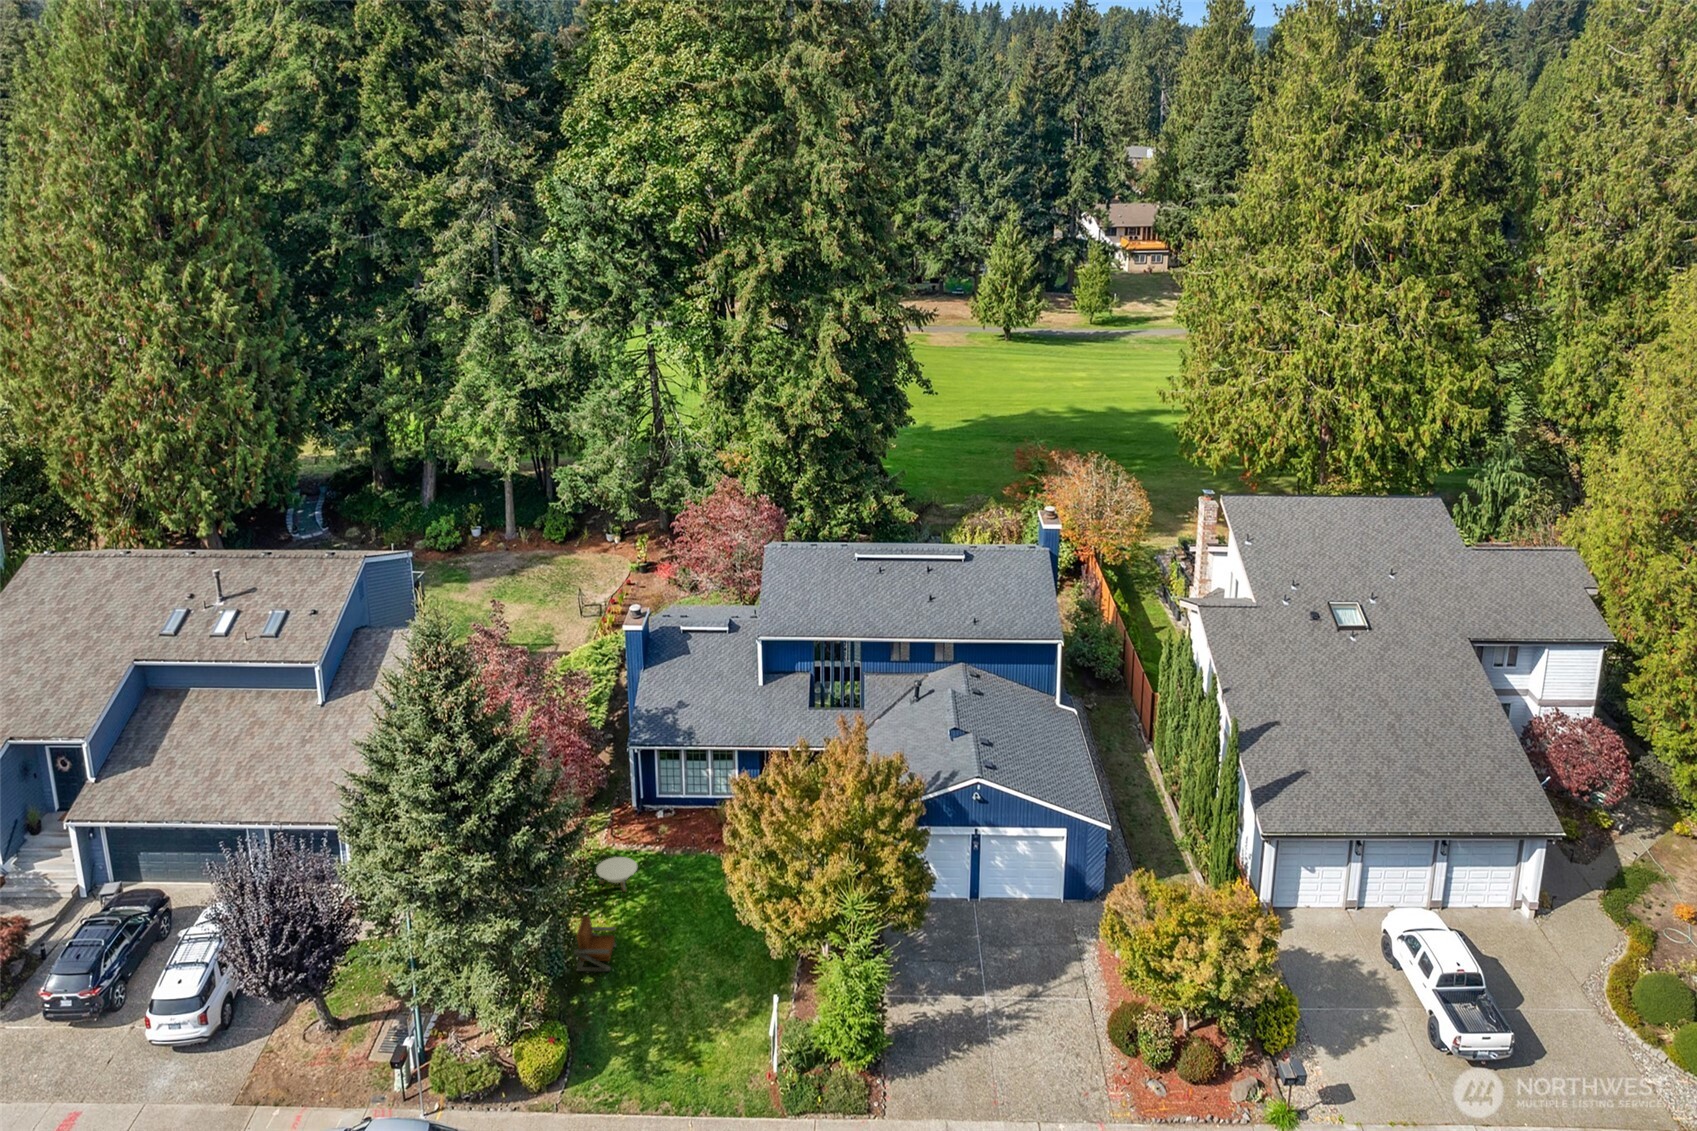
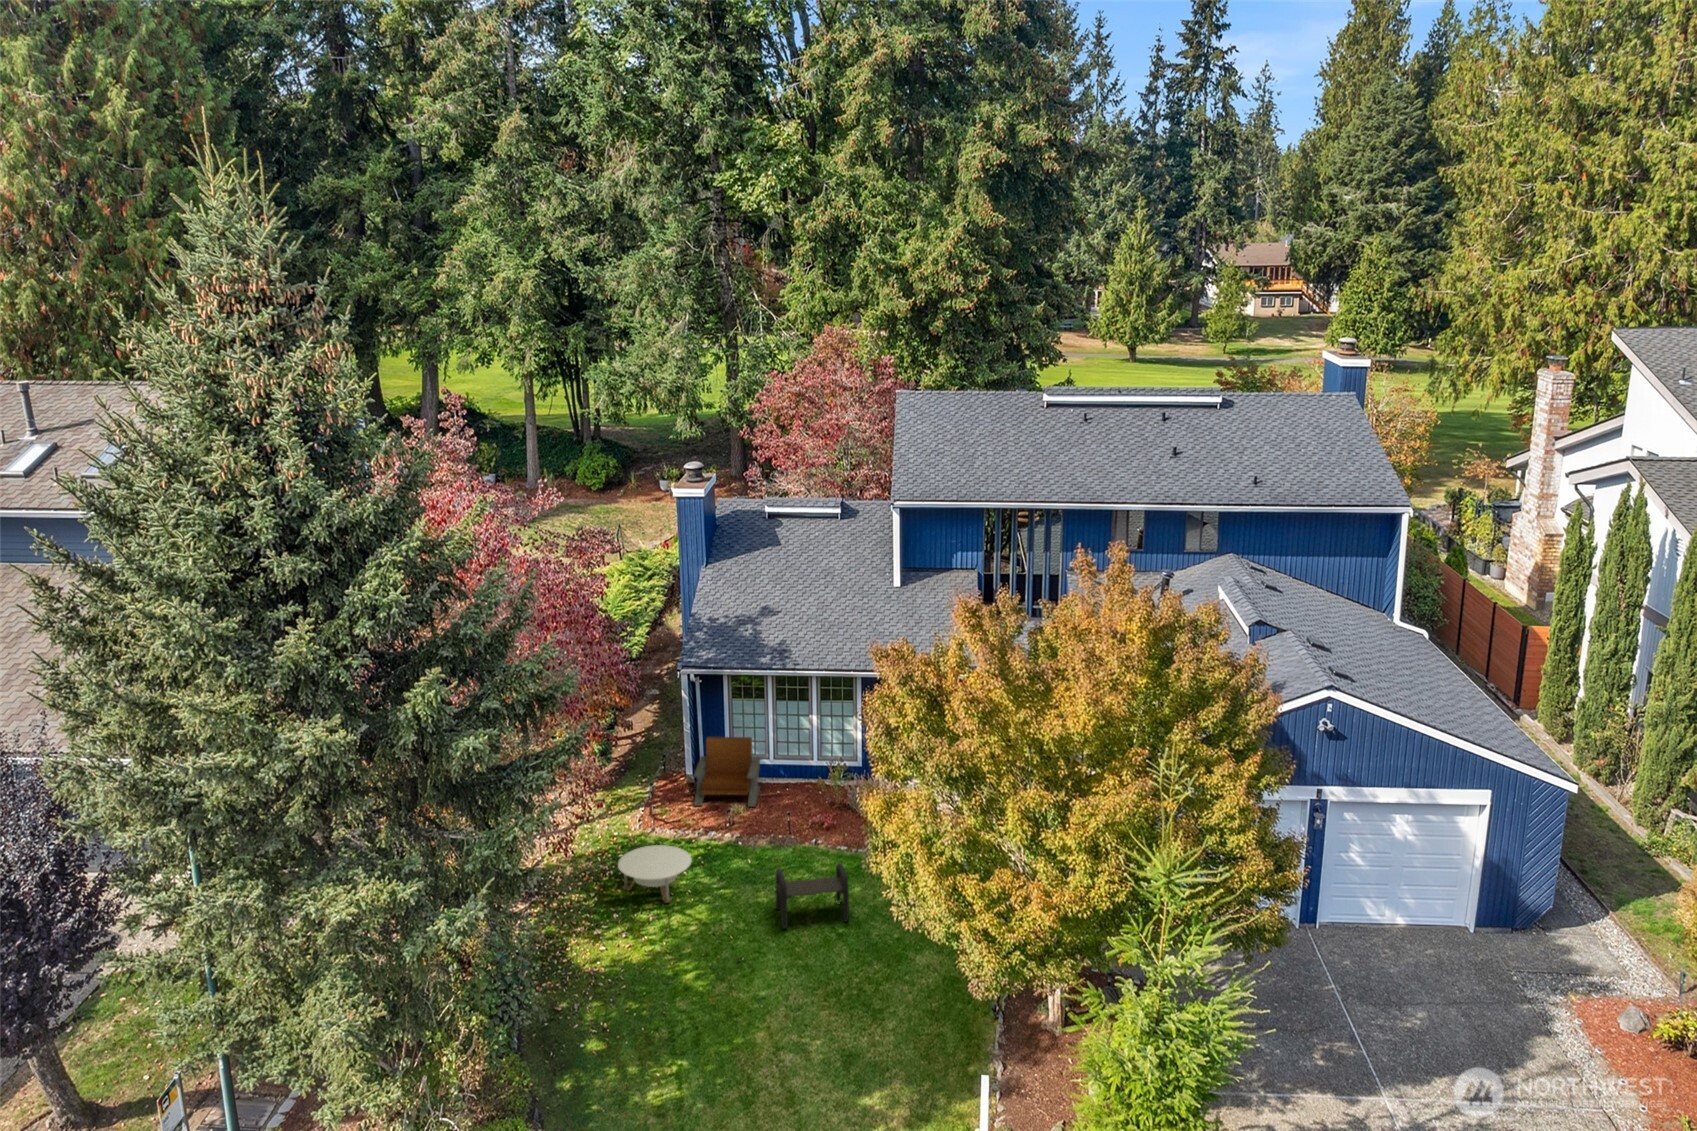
bench: none [684,869,725,906] -> present [776,863,849,928]
lounge chair: present [574,916,616,971] -> present [694,737,760,807]

